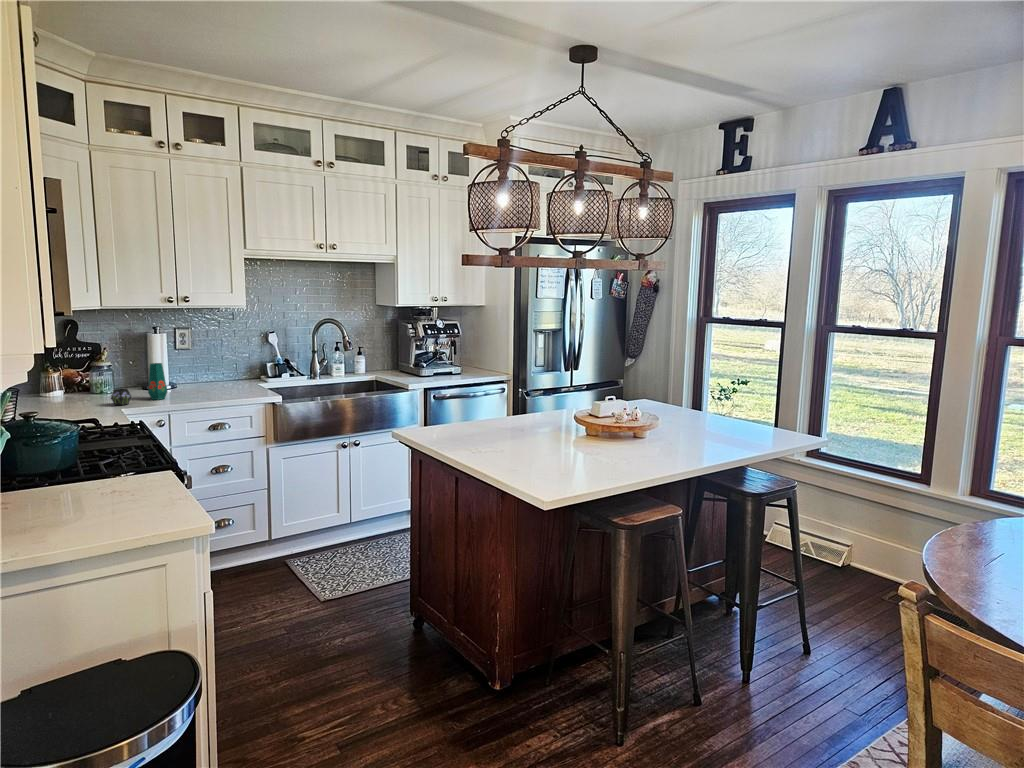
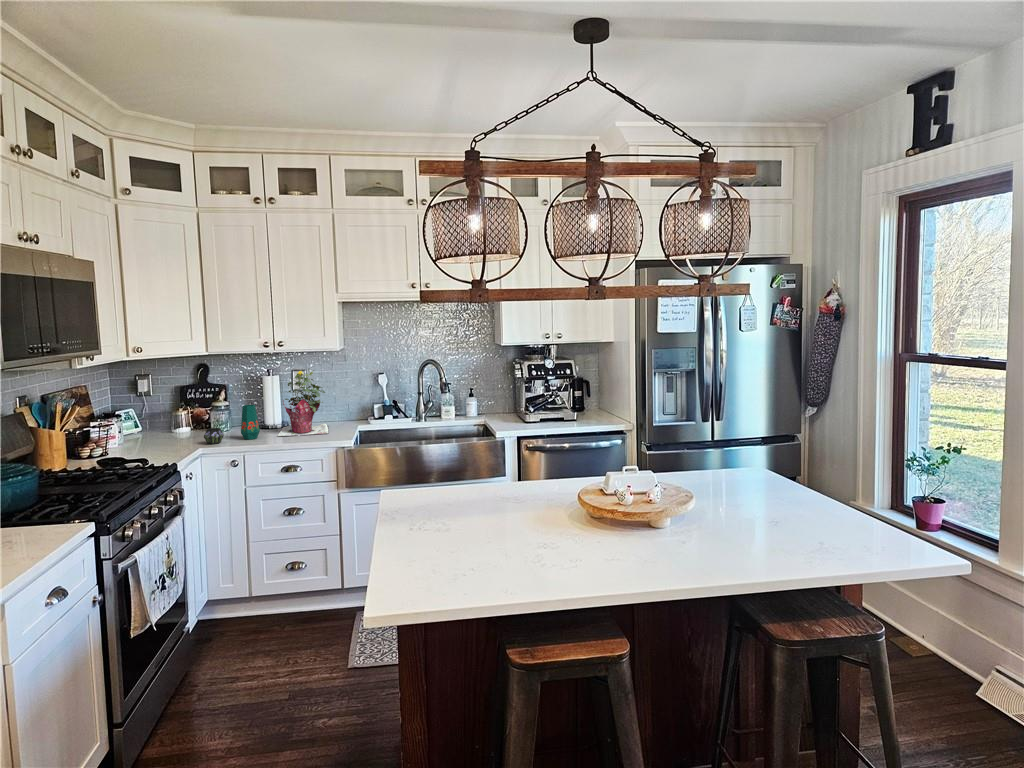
potted plant: none [178,326,241,396] -> present [278,371,329,436]

